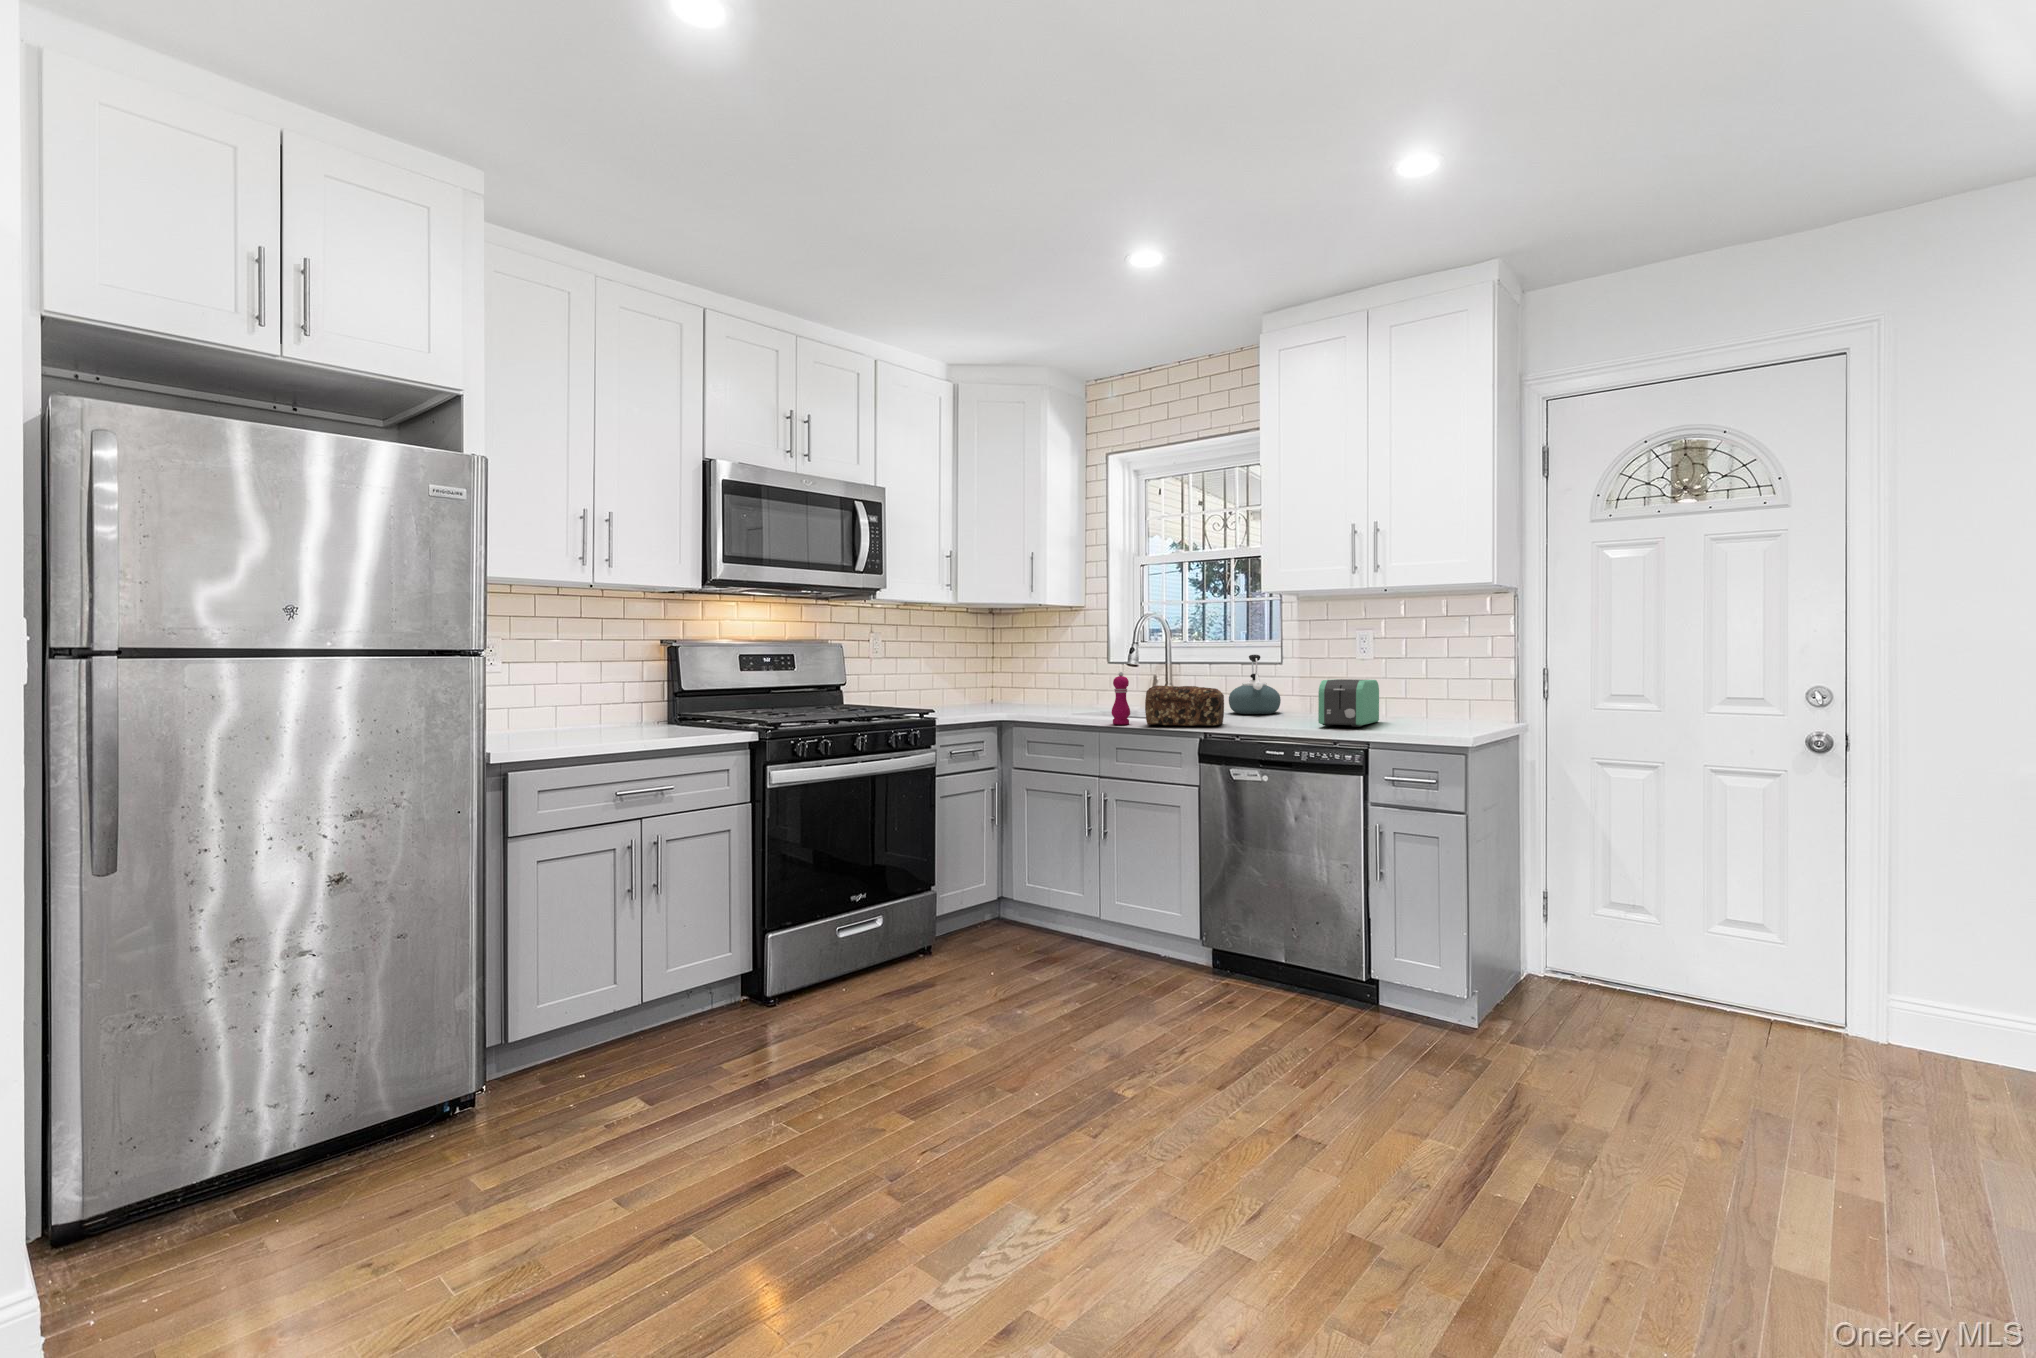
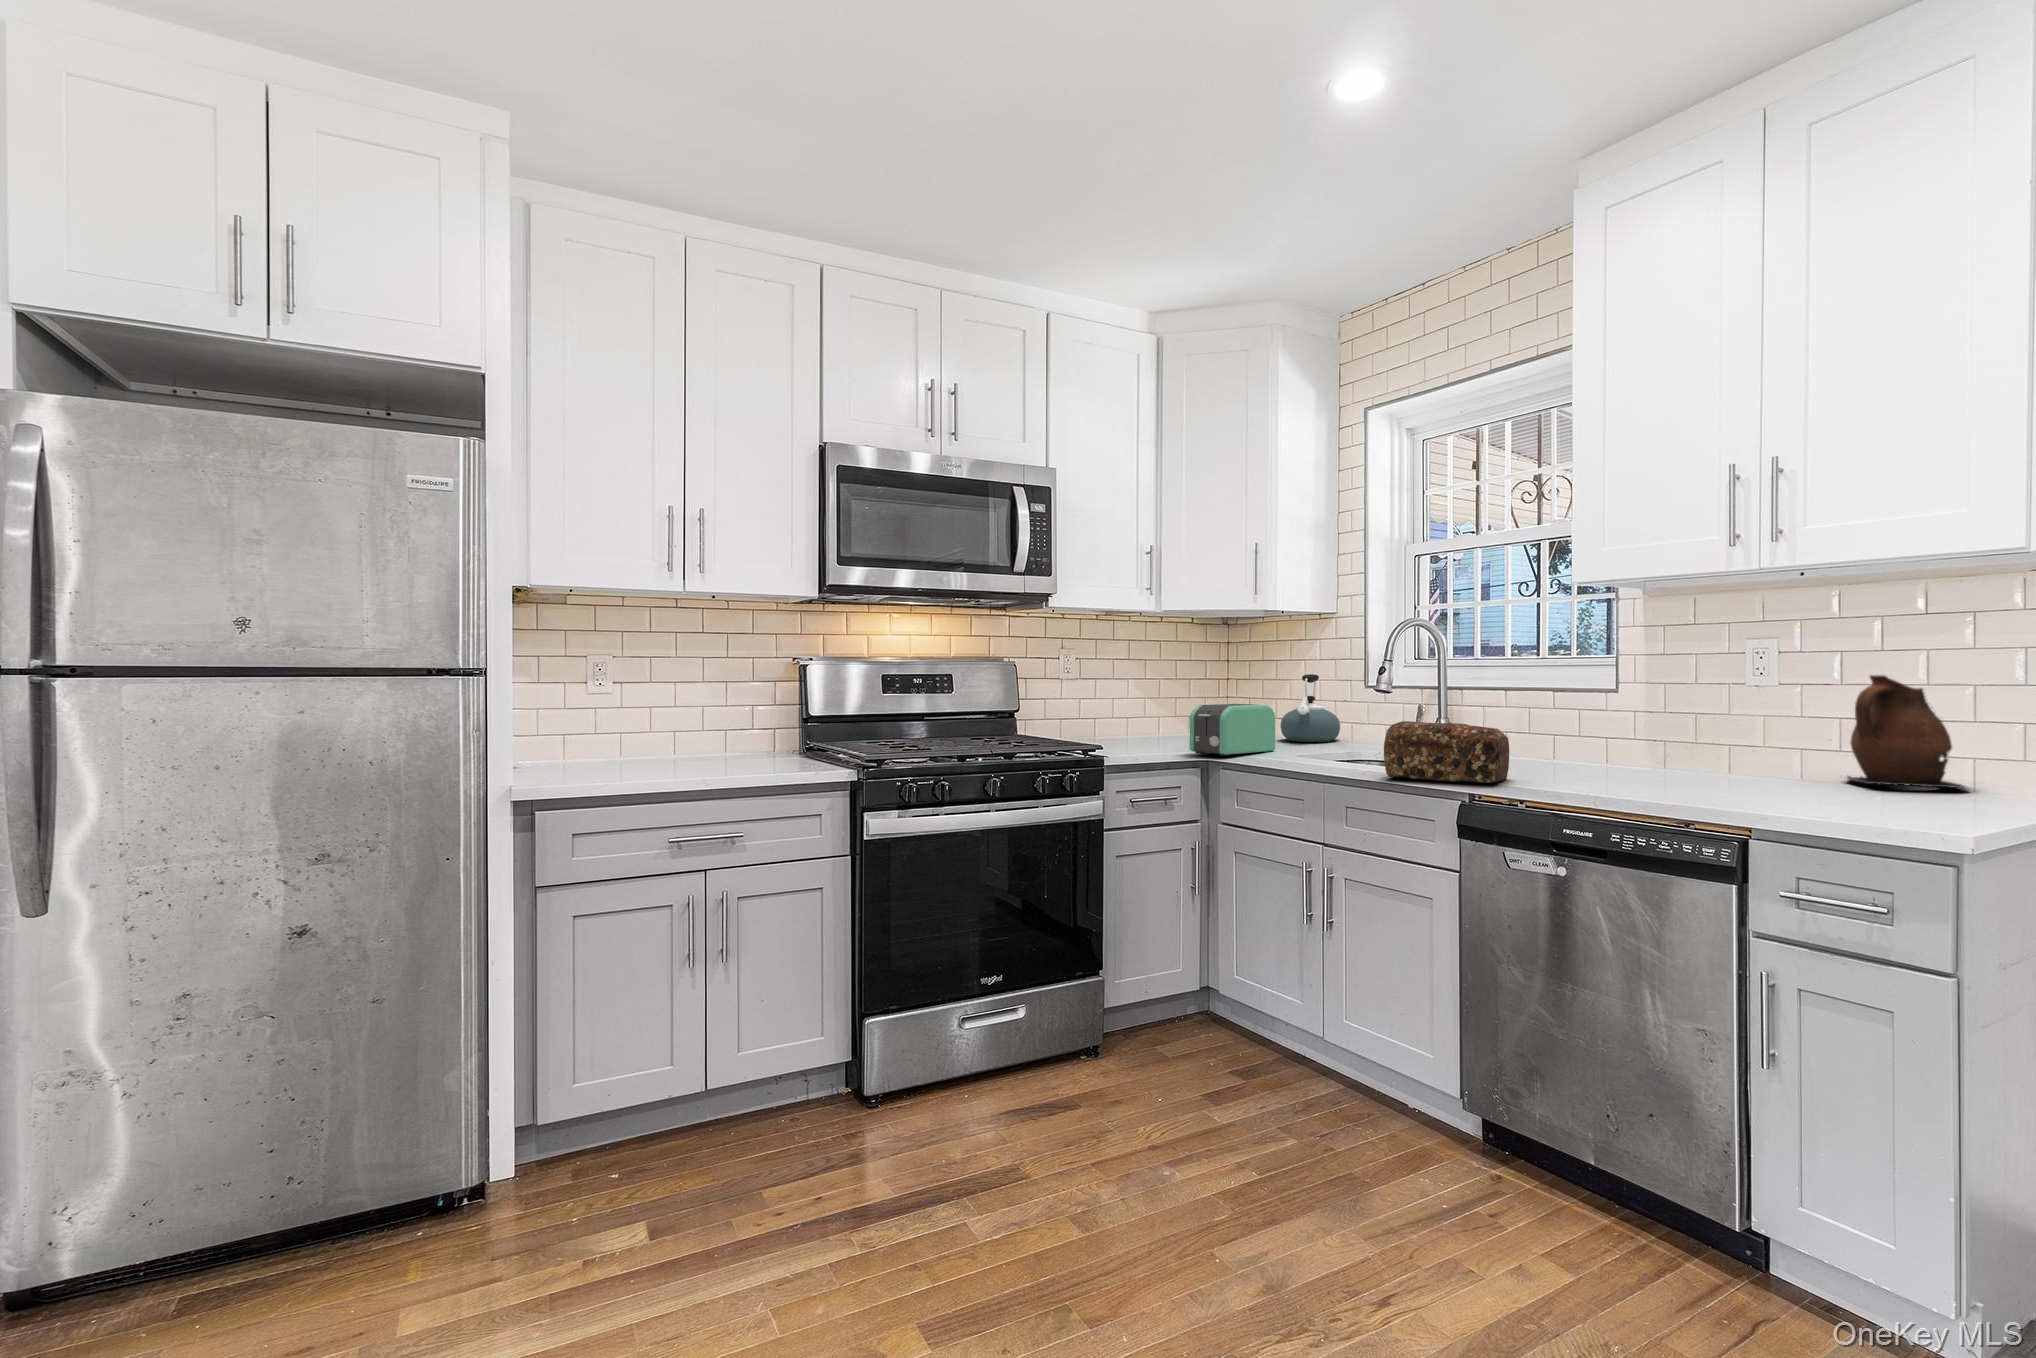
ceramic pitcher: none [1409,651,1474,719] -> present [1847,675,1967,790]
kettle: present [1229,655,1281,714] -> present [1281,674,1340,742]
pepper mill: present [1111,672,1130,724] -> none [1340,701,1367,774]
toaster: present [1318,679,1379,727] -> present [1190,704,1275,756]

